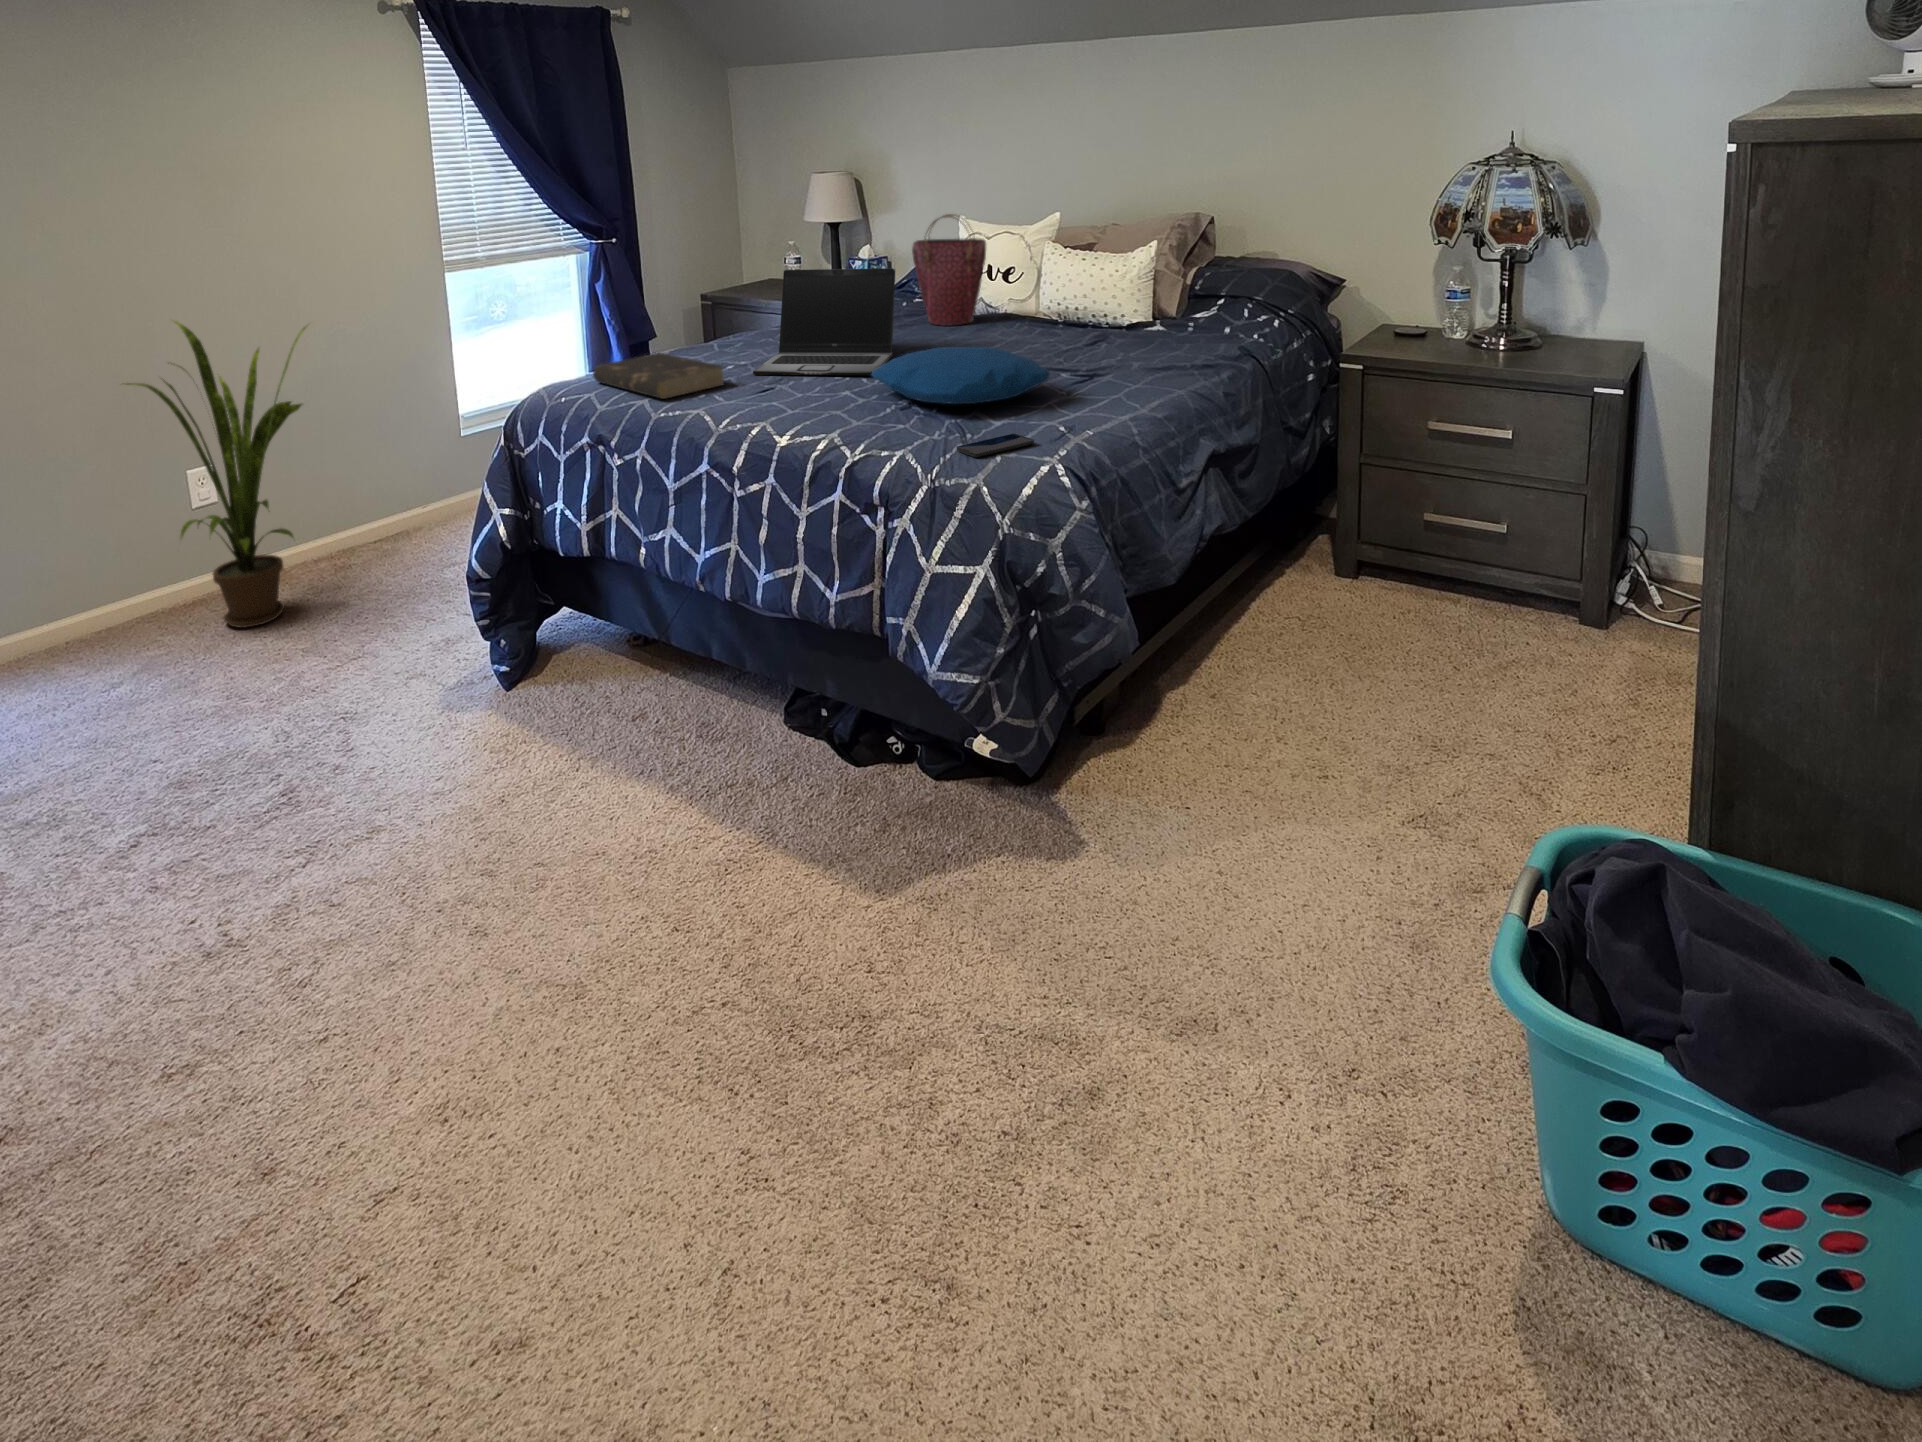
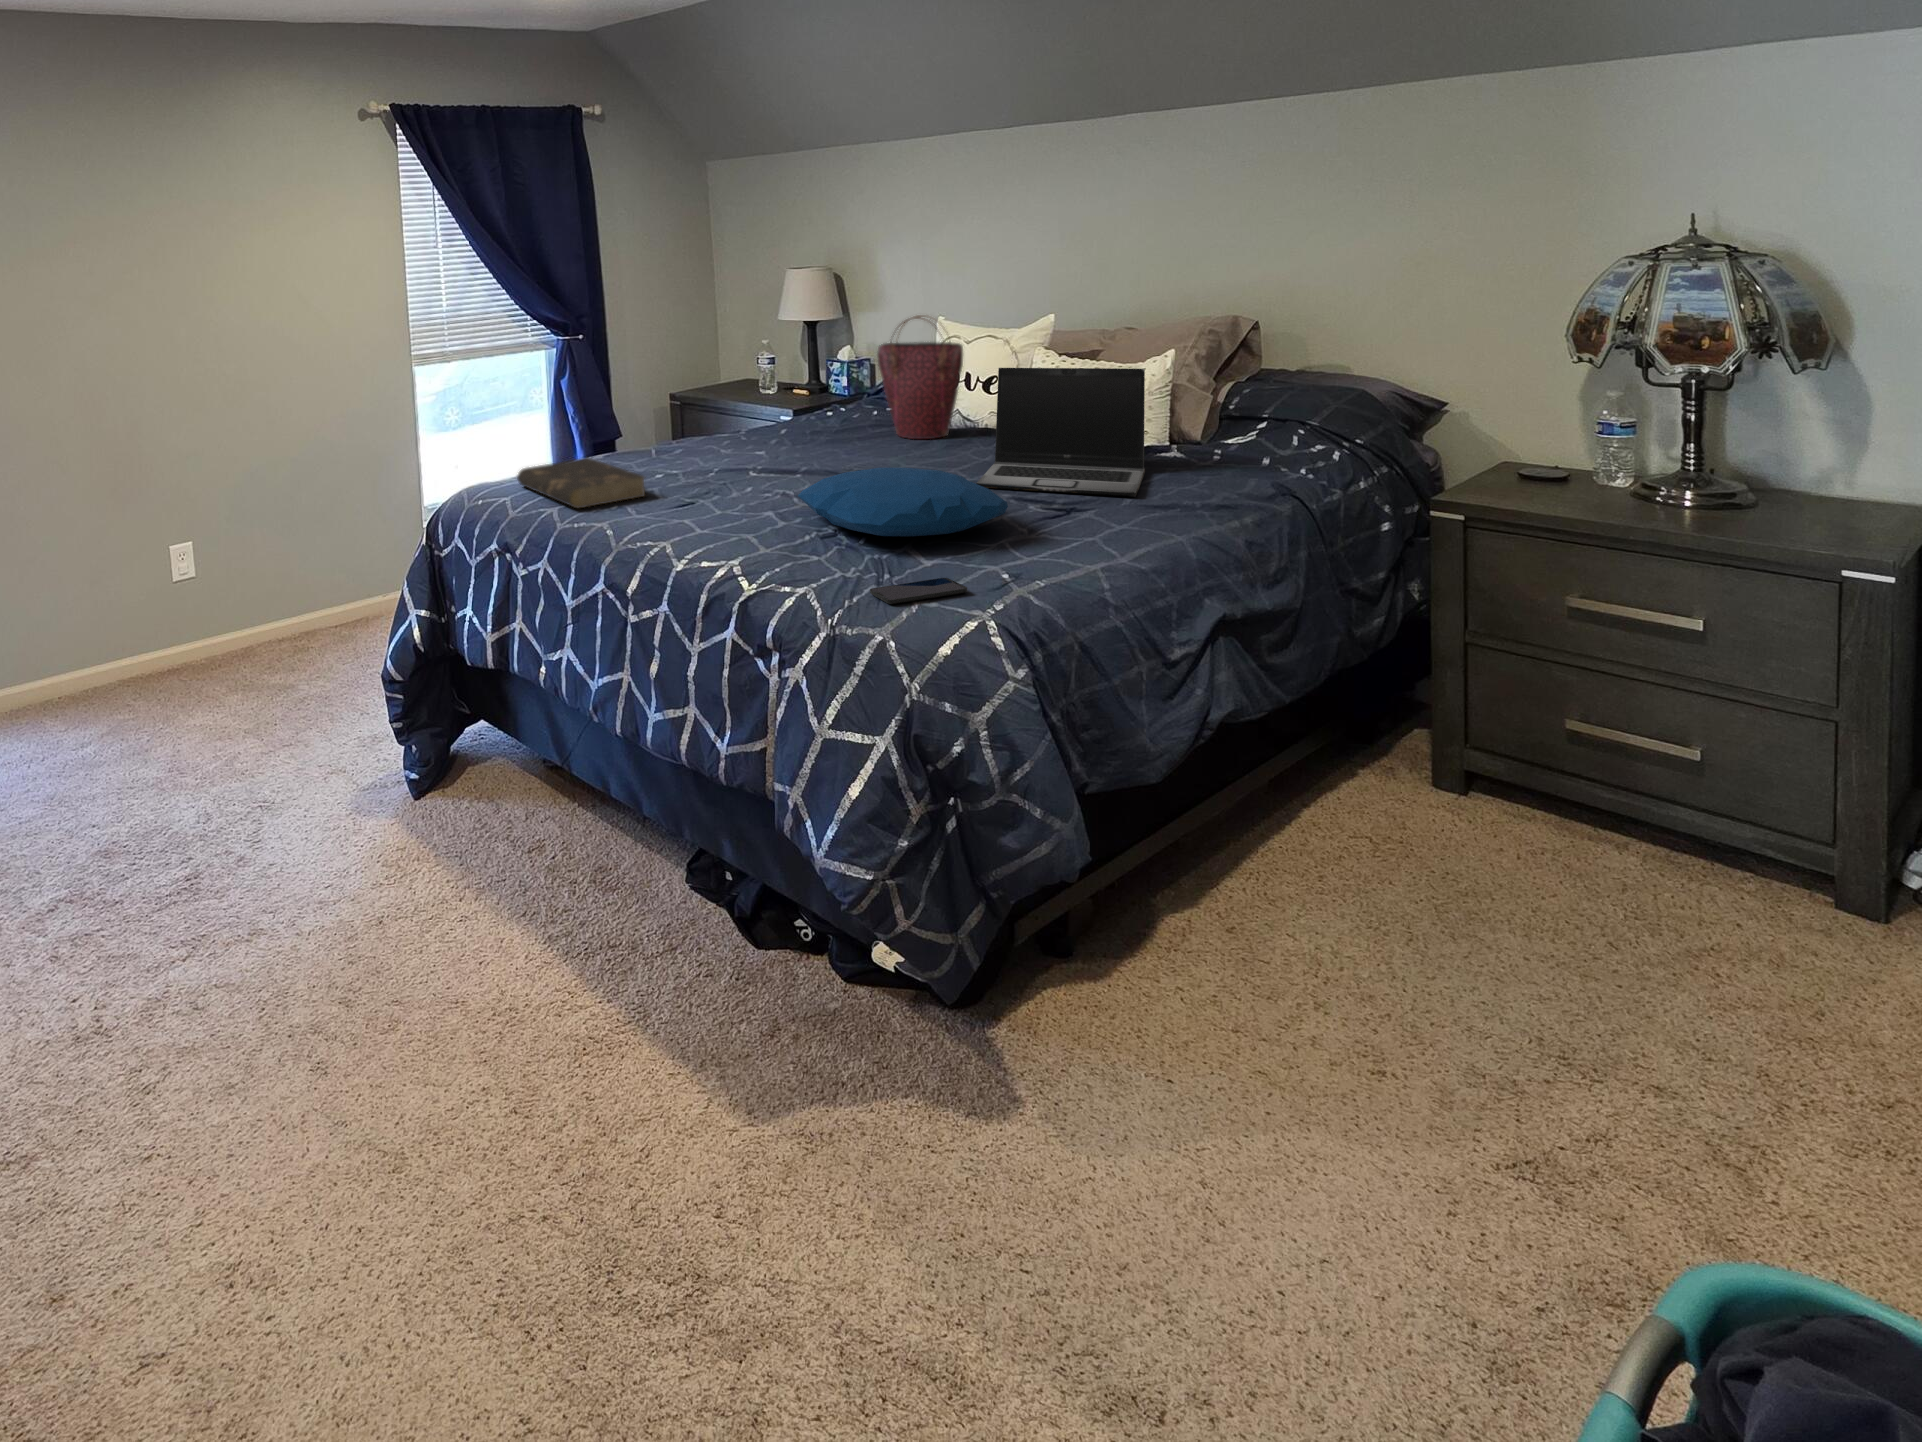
laptop: present [753,268,895,376] -> present [976,368,1145,497]
house plant: present [129,321,308,628] -> none [104,406,271,700]

